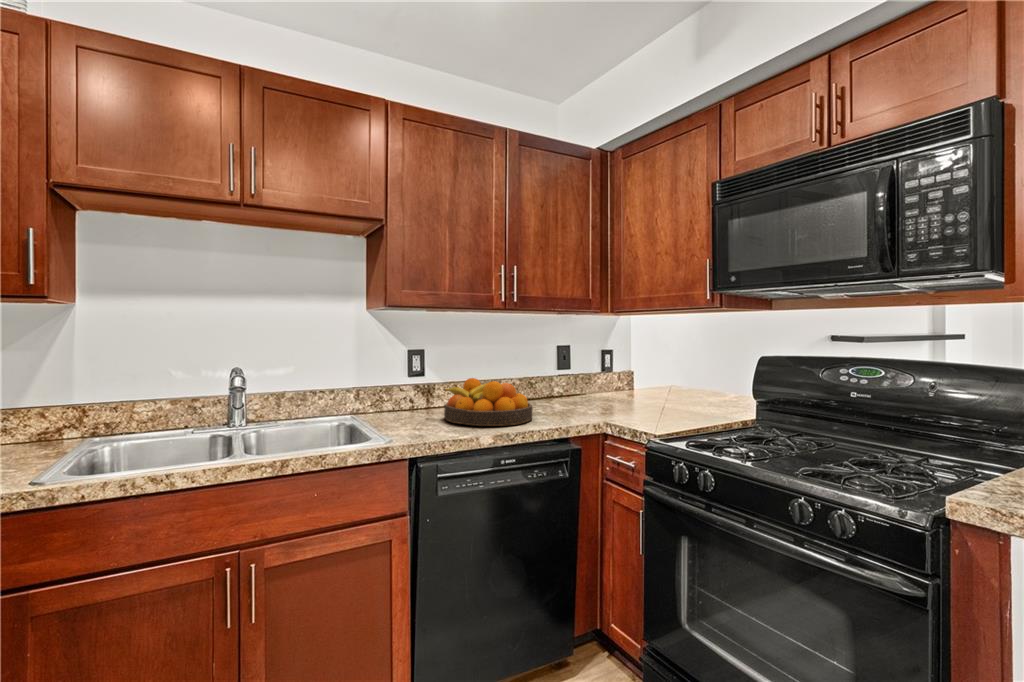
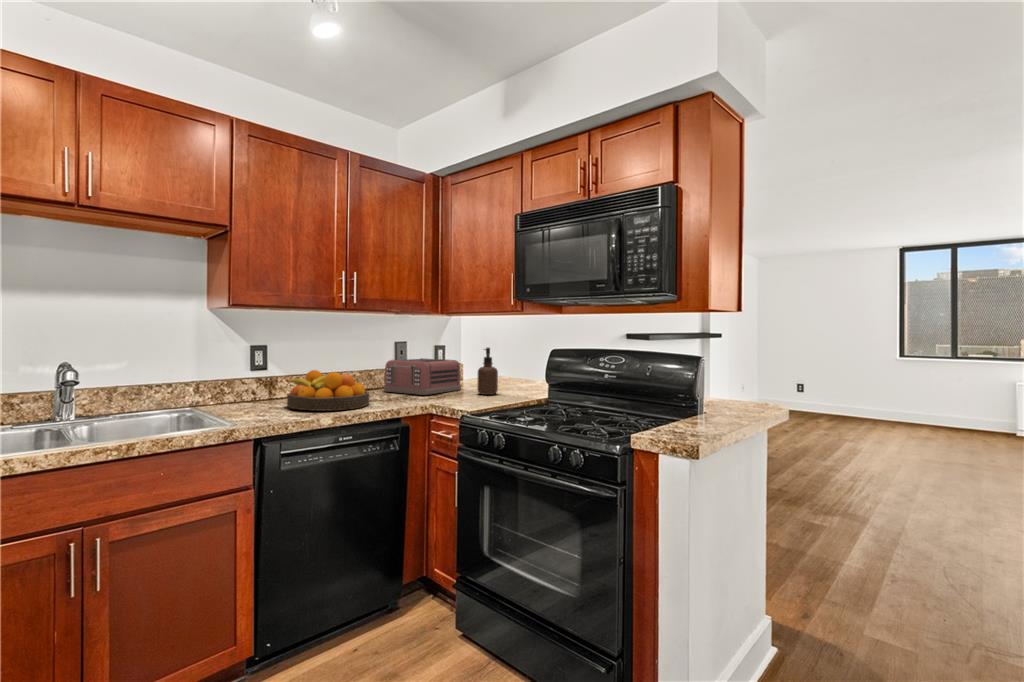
soap dispenser: none [659,352,685,411] -> present [477,348,498,395]
toaster: none [546,364,636,409] -> present [384,359,461,395]

